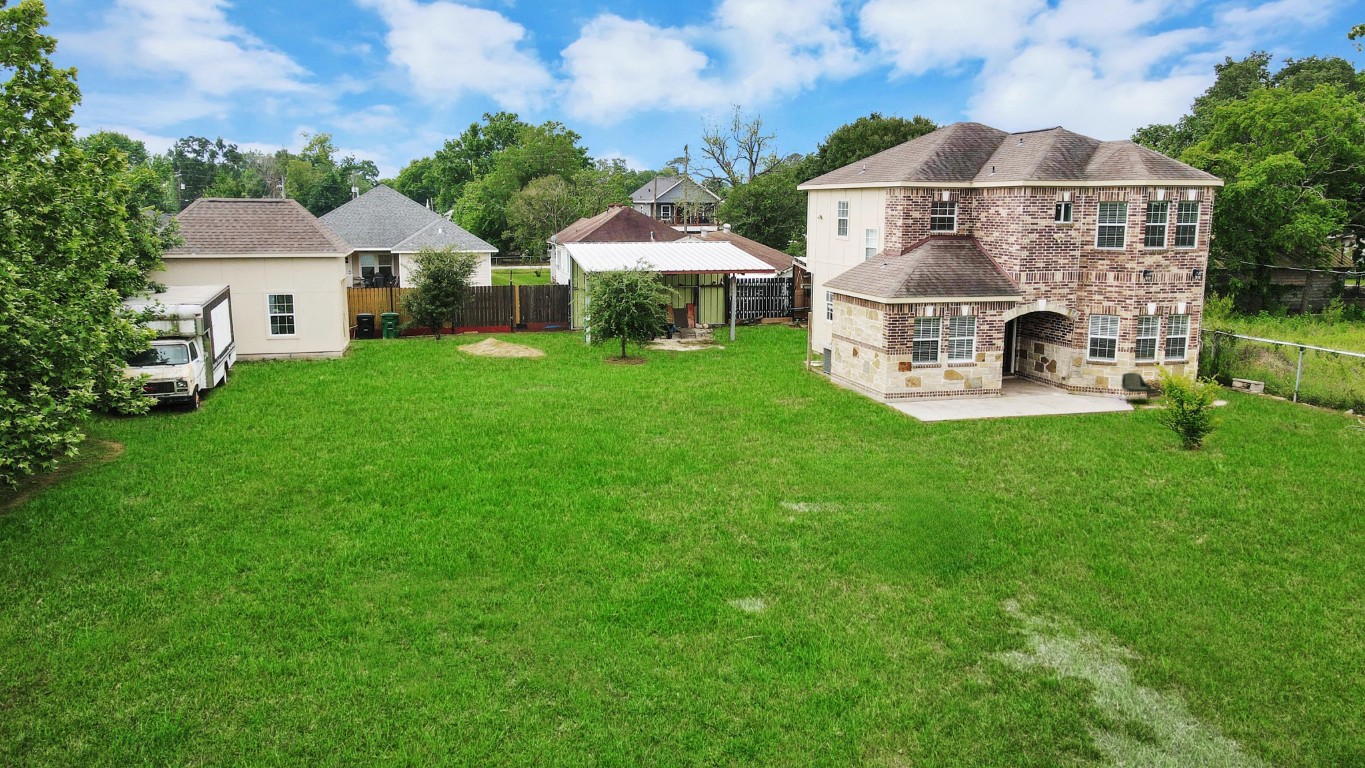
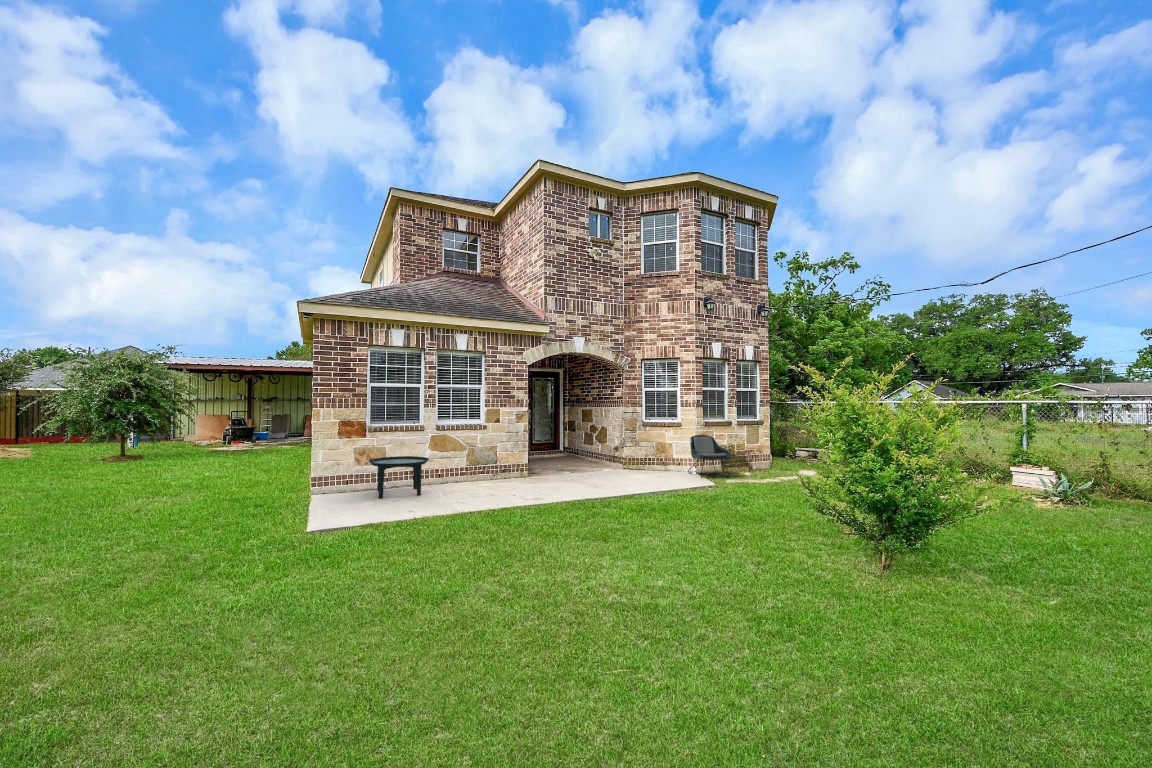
round table: none [917,383,951,407] -> present [369,456,429,498]

